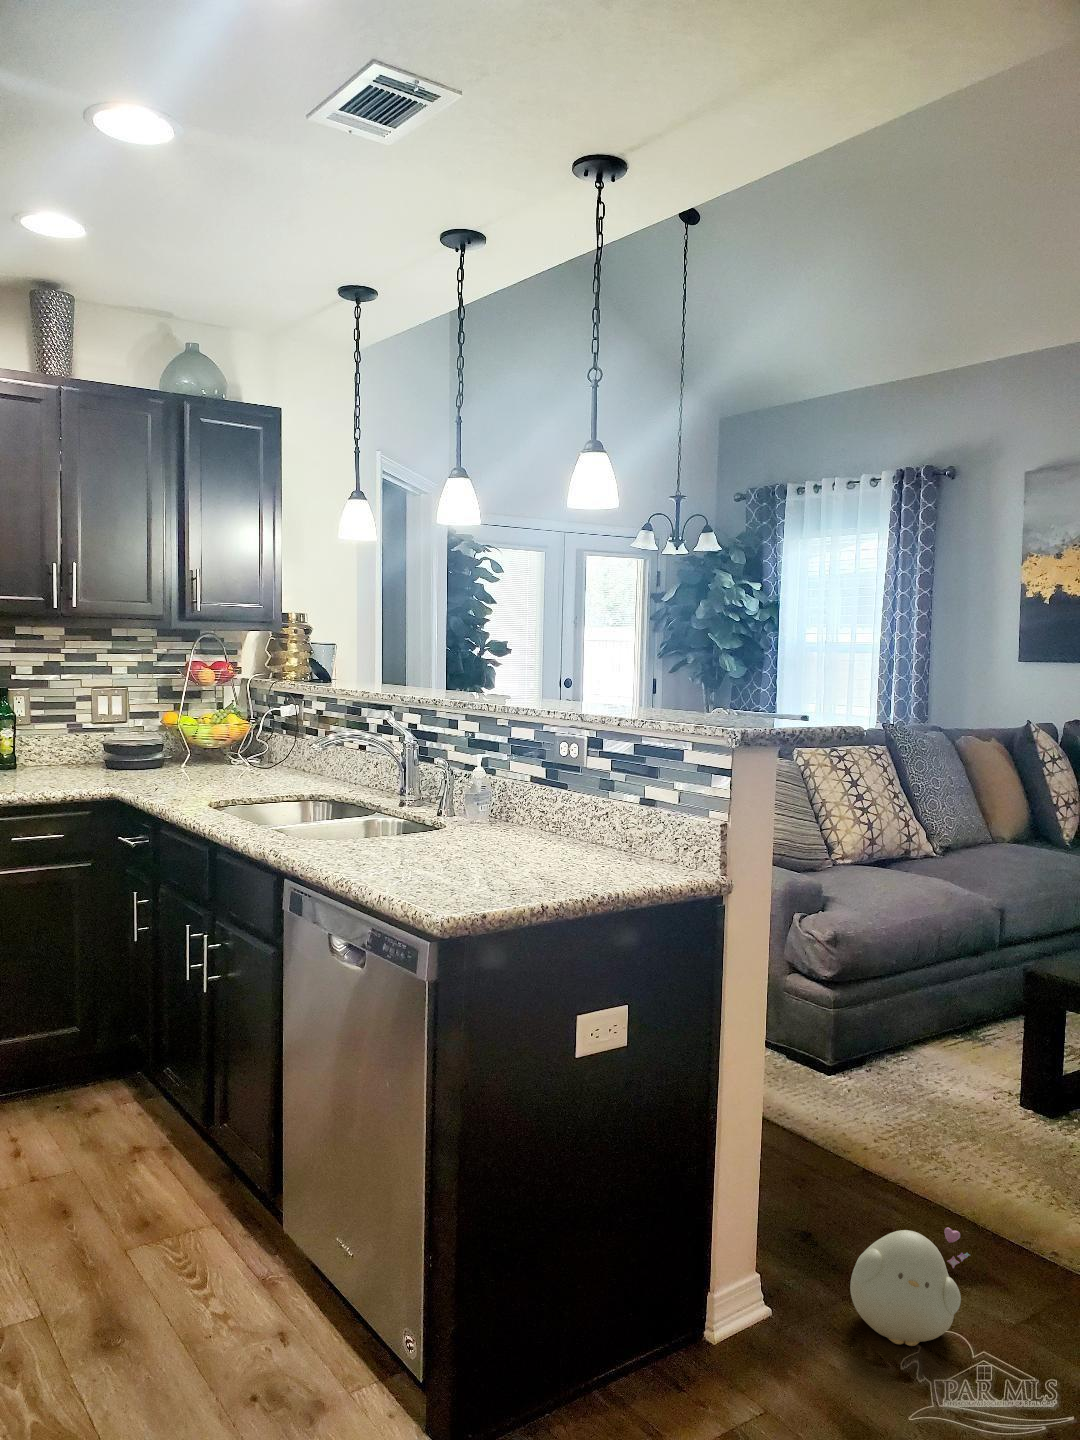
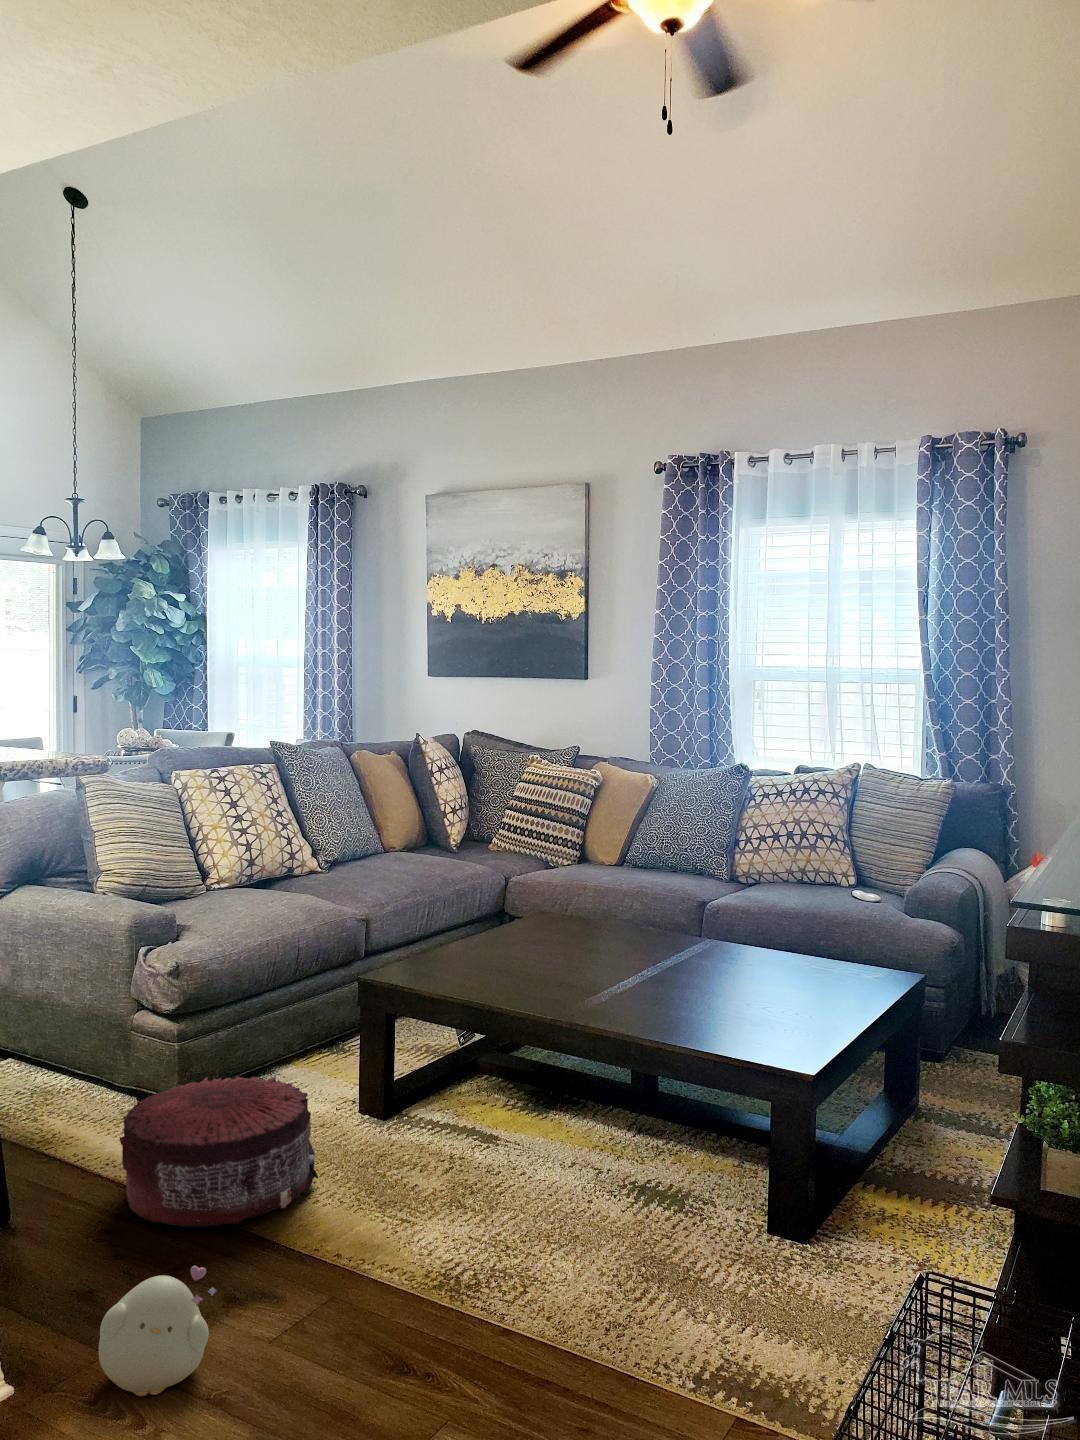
pouf: none [808,1045,1006,1195] -> present [119,1076,318,1226]

